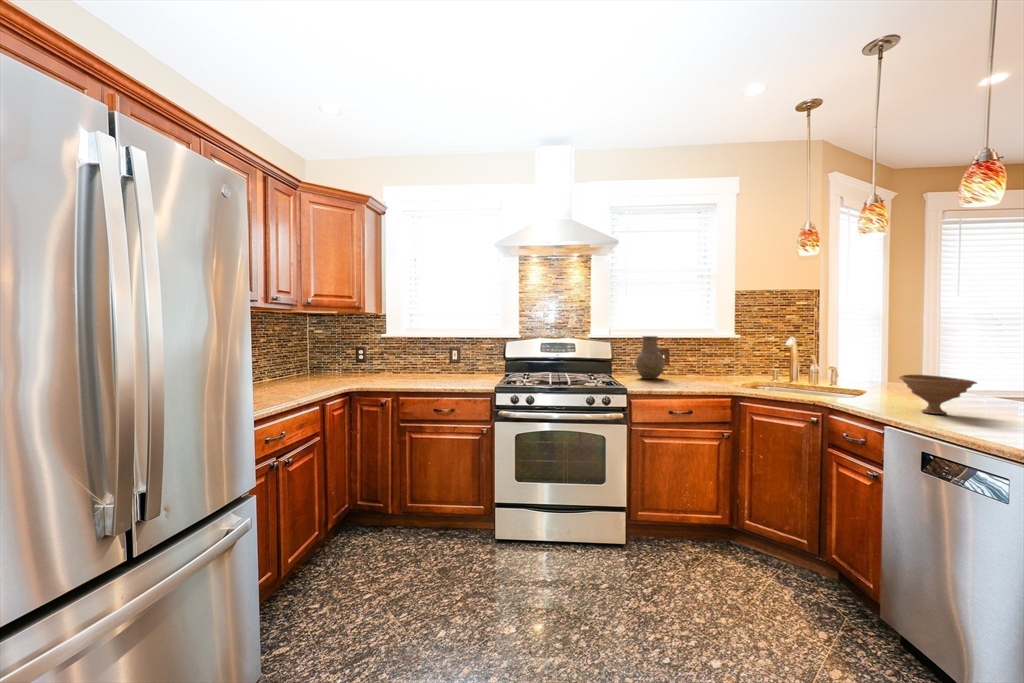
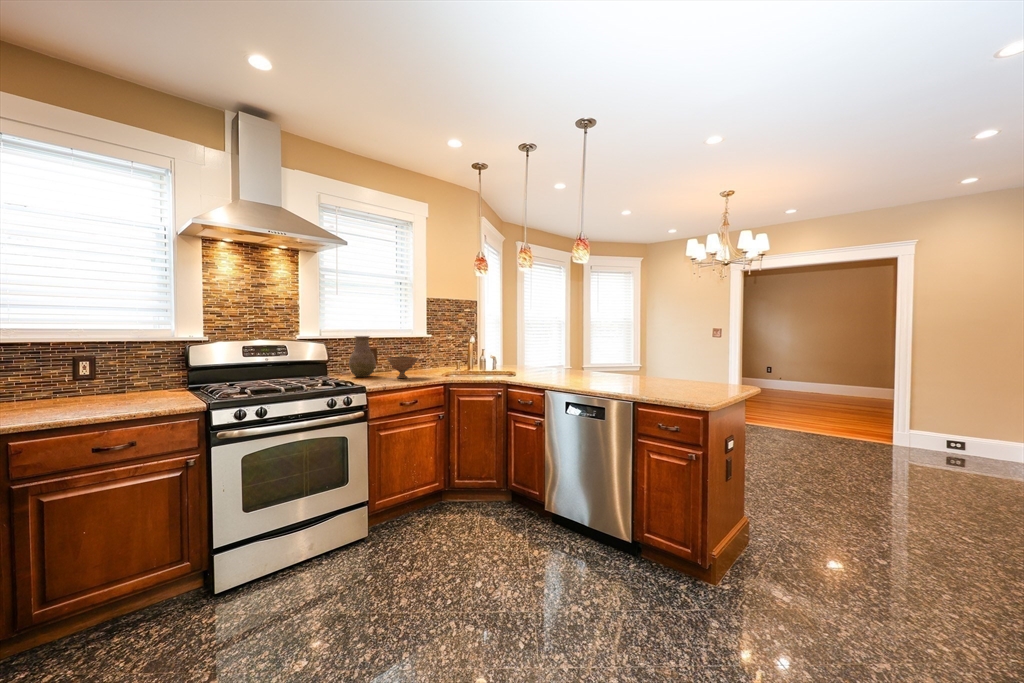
bowl: present [899,375,977,414] -> present [386,357,418,378]

